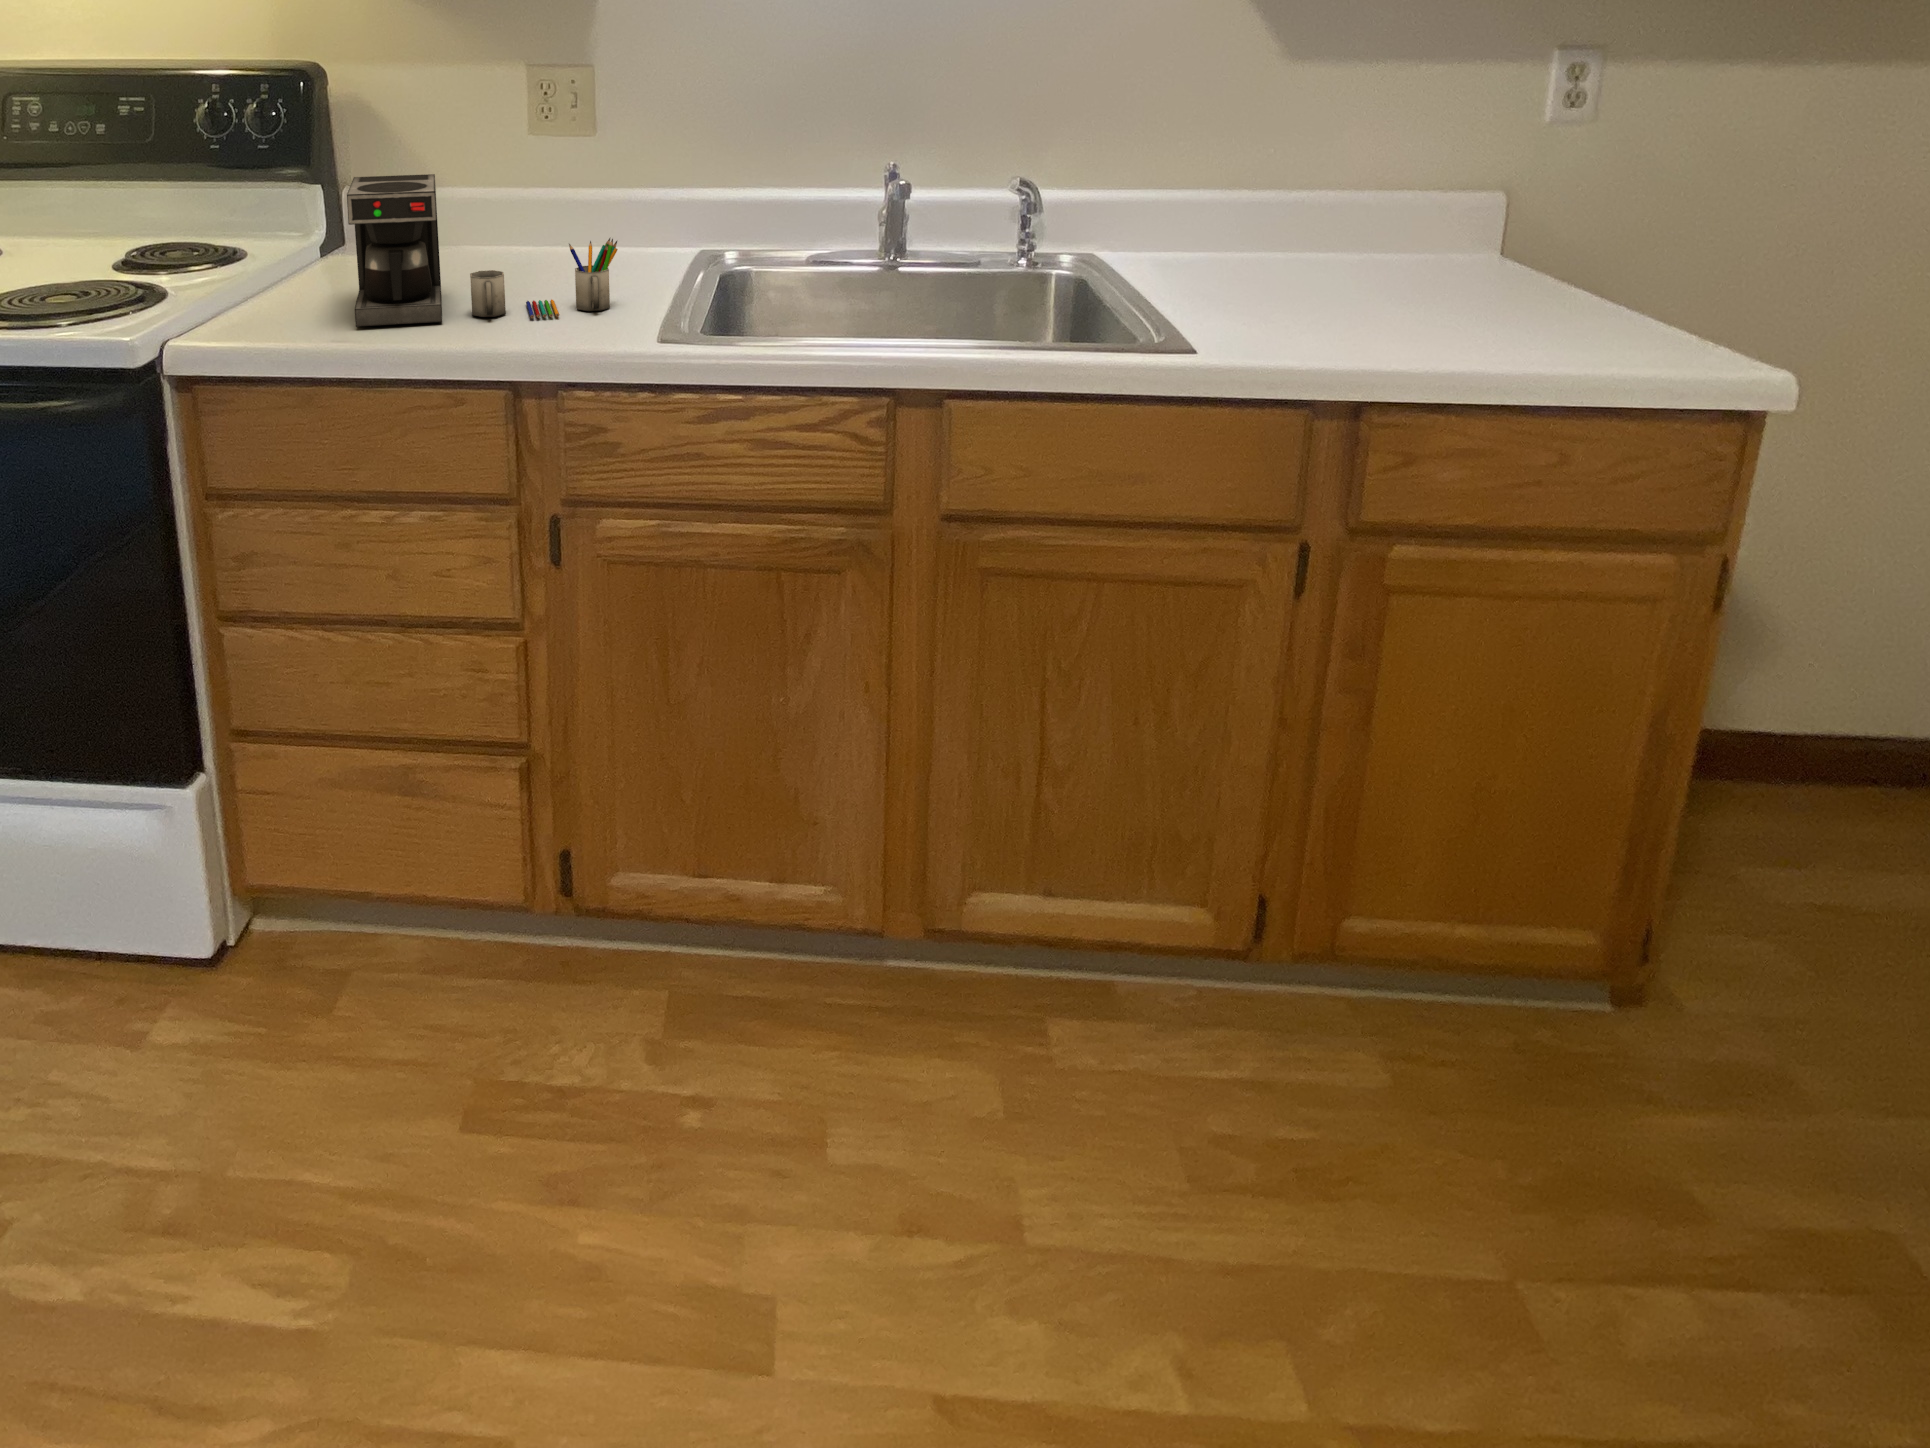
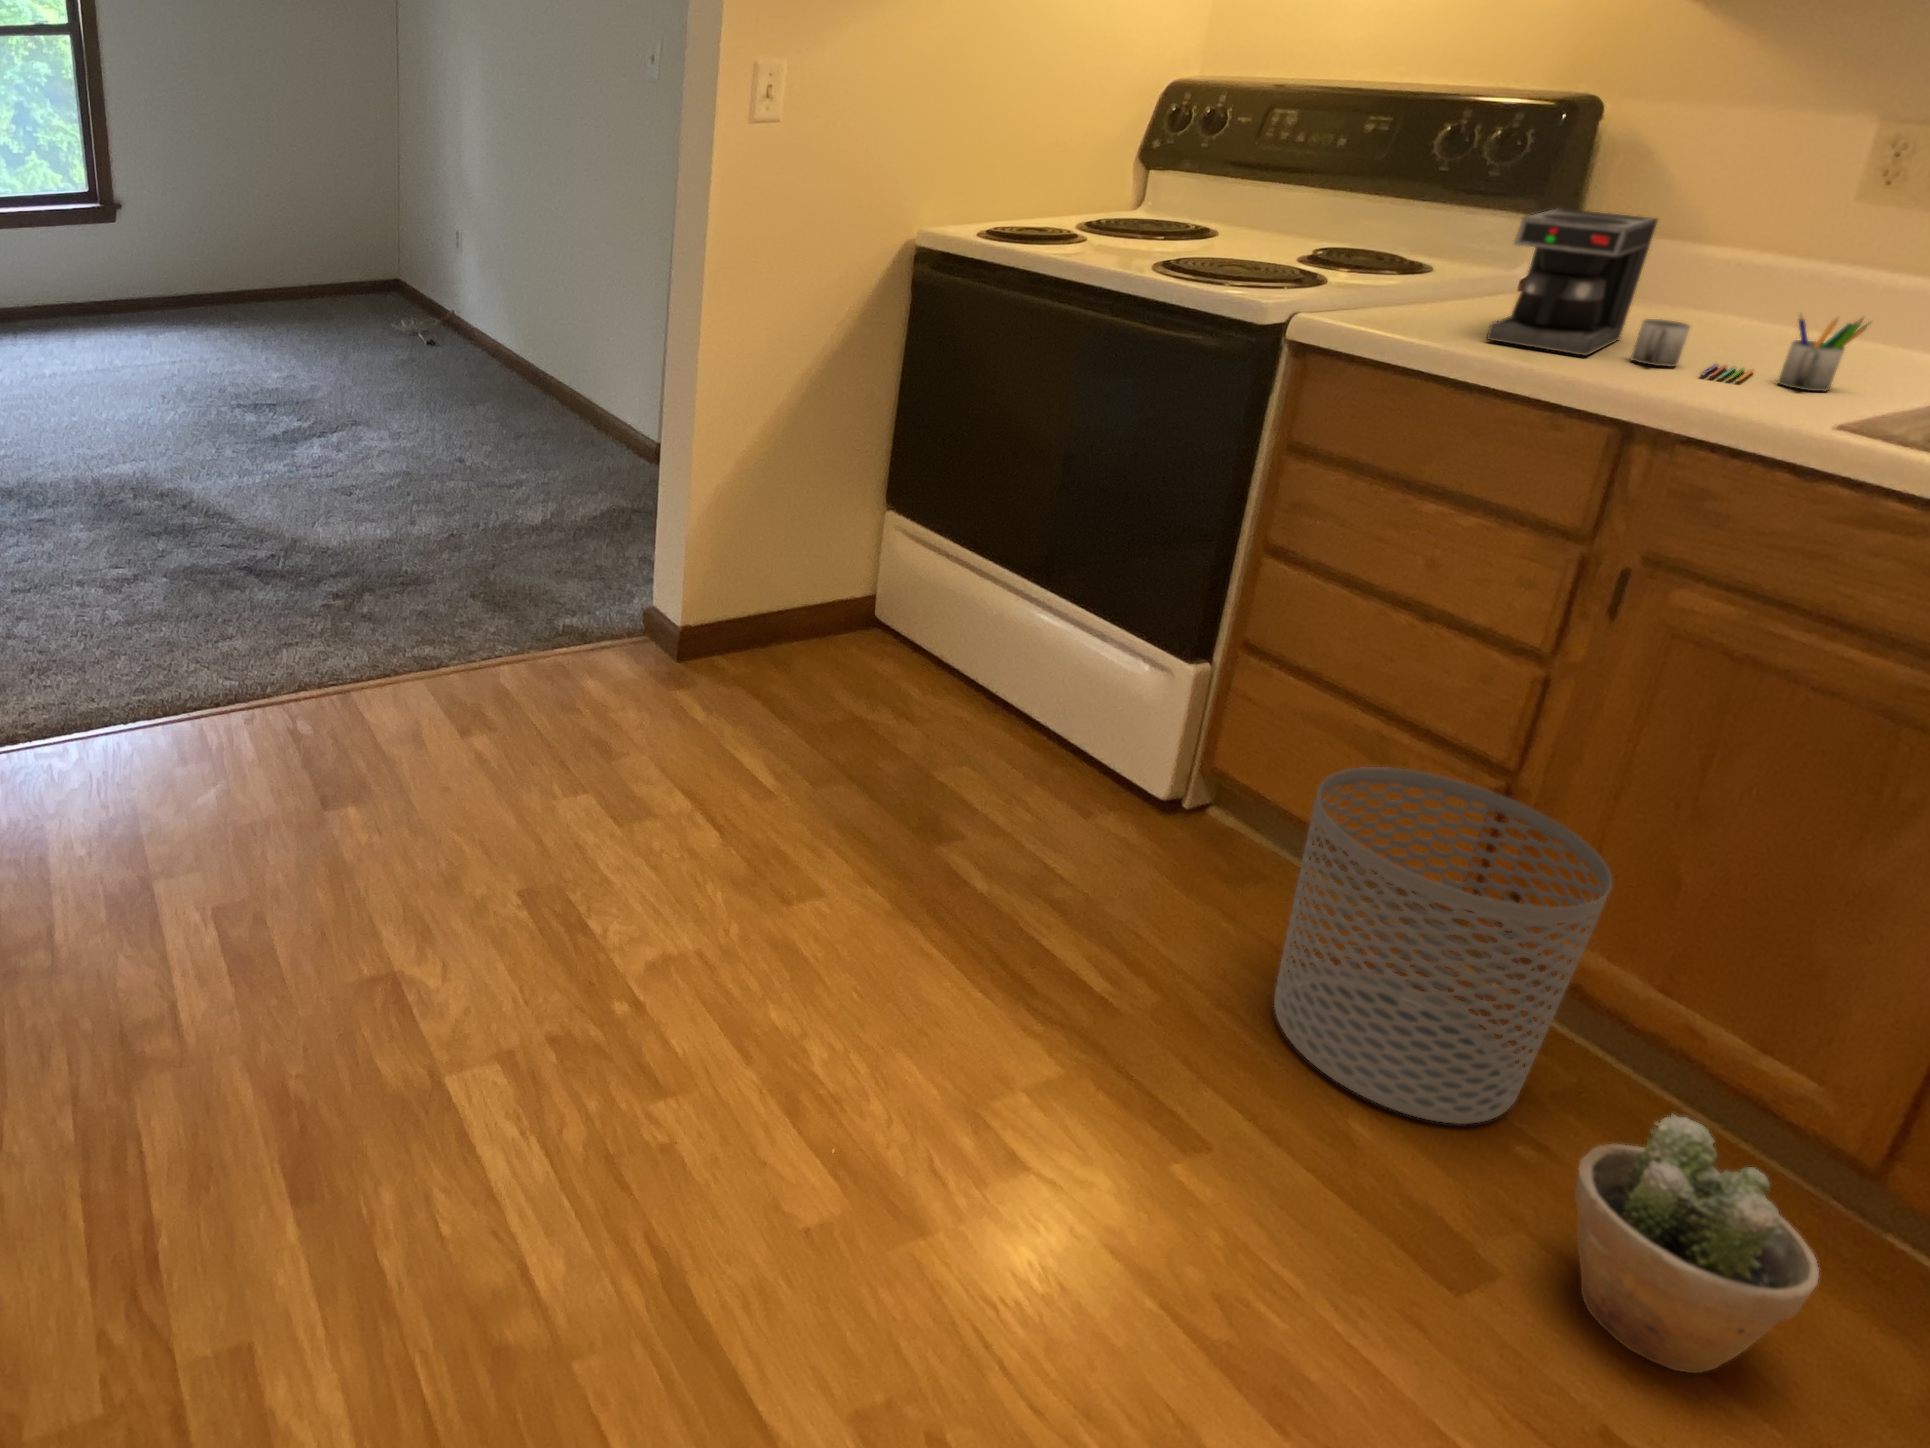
waste bin: none [414,783,675,1204] -> present [1274,767,1612,1124]
potted plant: none [782,1037,956,1290] -> present [1574,1114,1819,1373]

